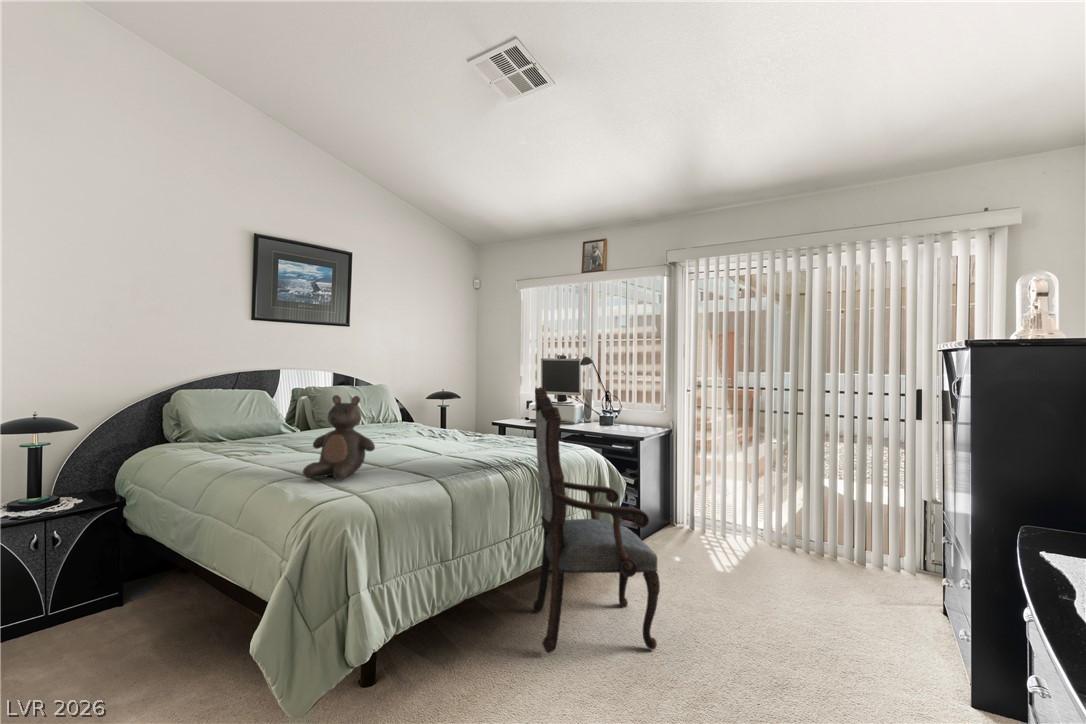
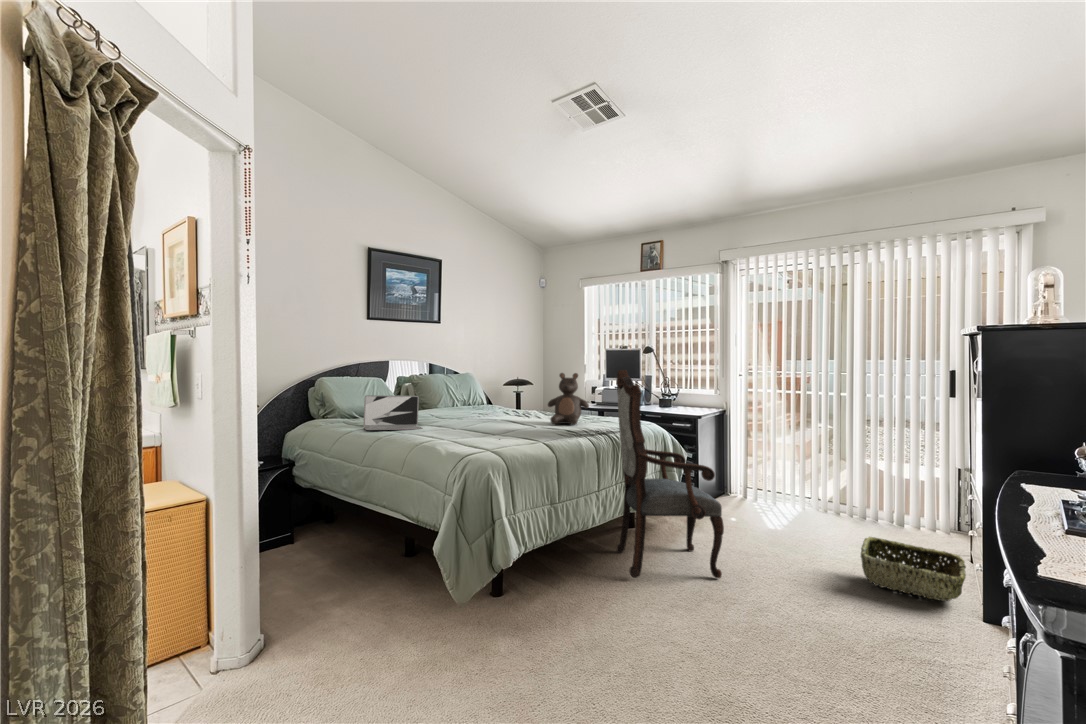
teddy bear: present [303,395,375,480] -> present [548,373,589,425]
laptop: none [216,415,296,461] -> present [363,395,423,430]
woven basket: none [822,591,947,678] -> present [861,537,966,601]

